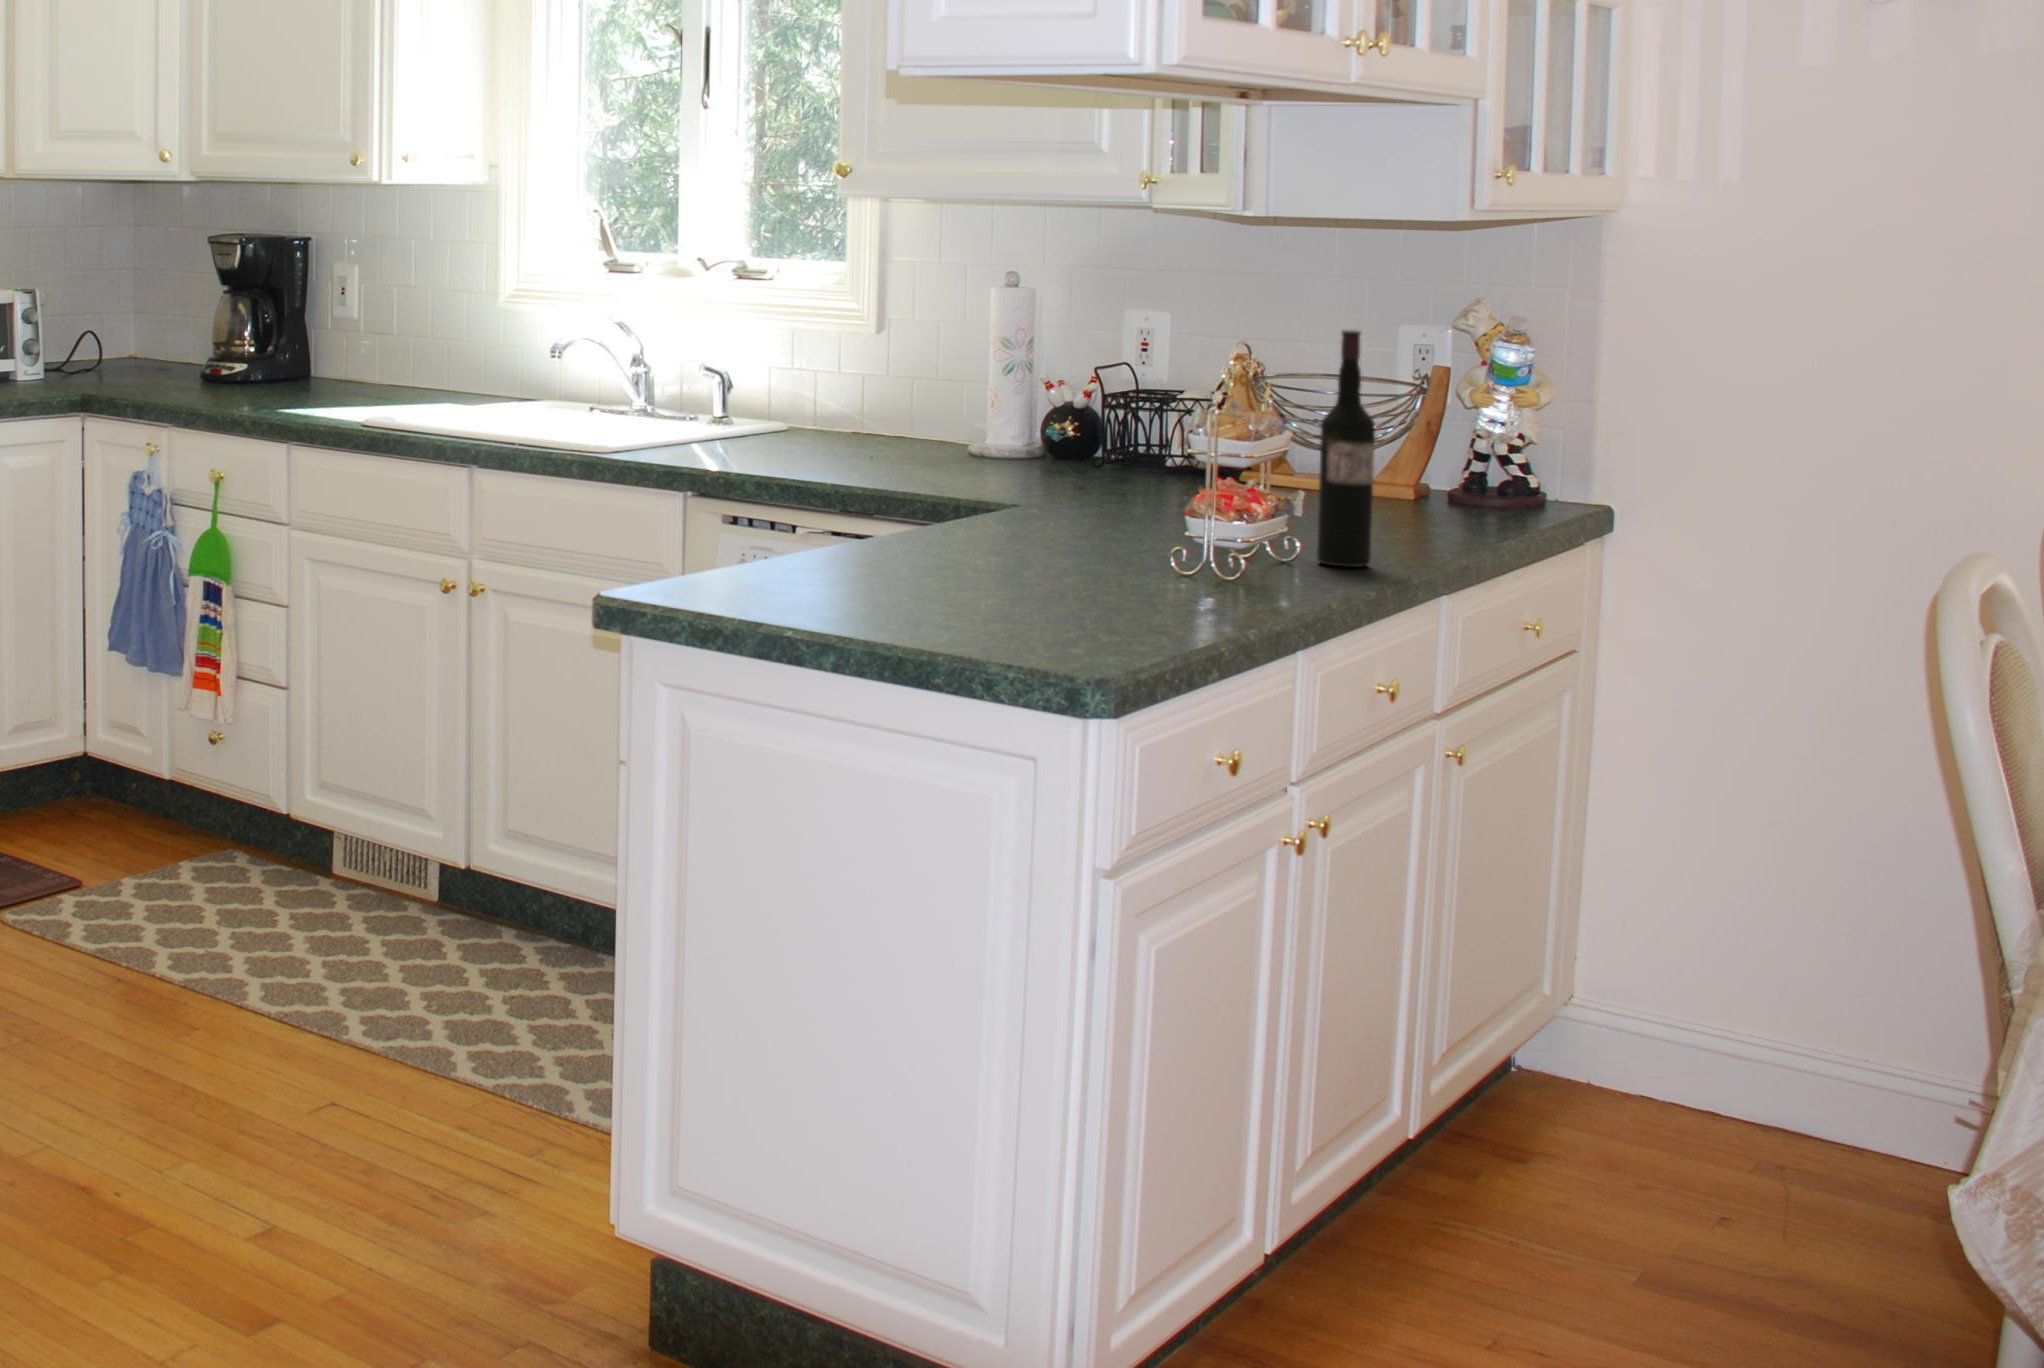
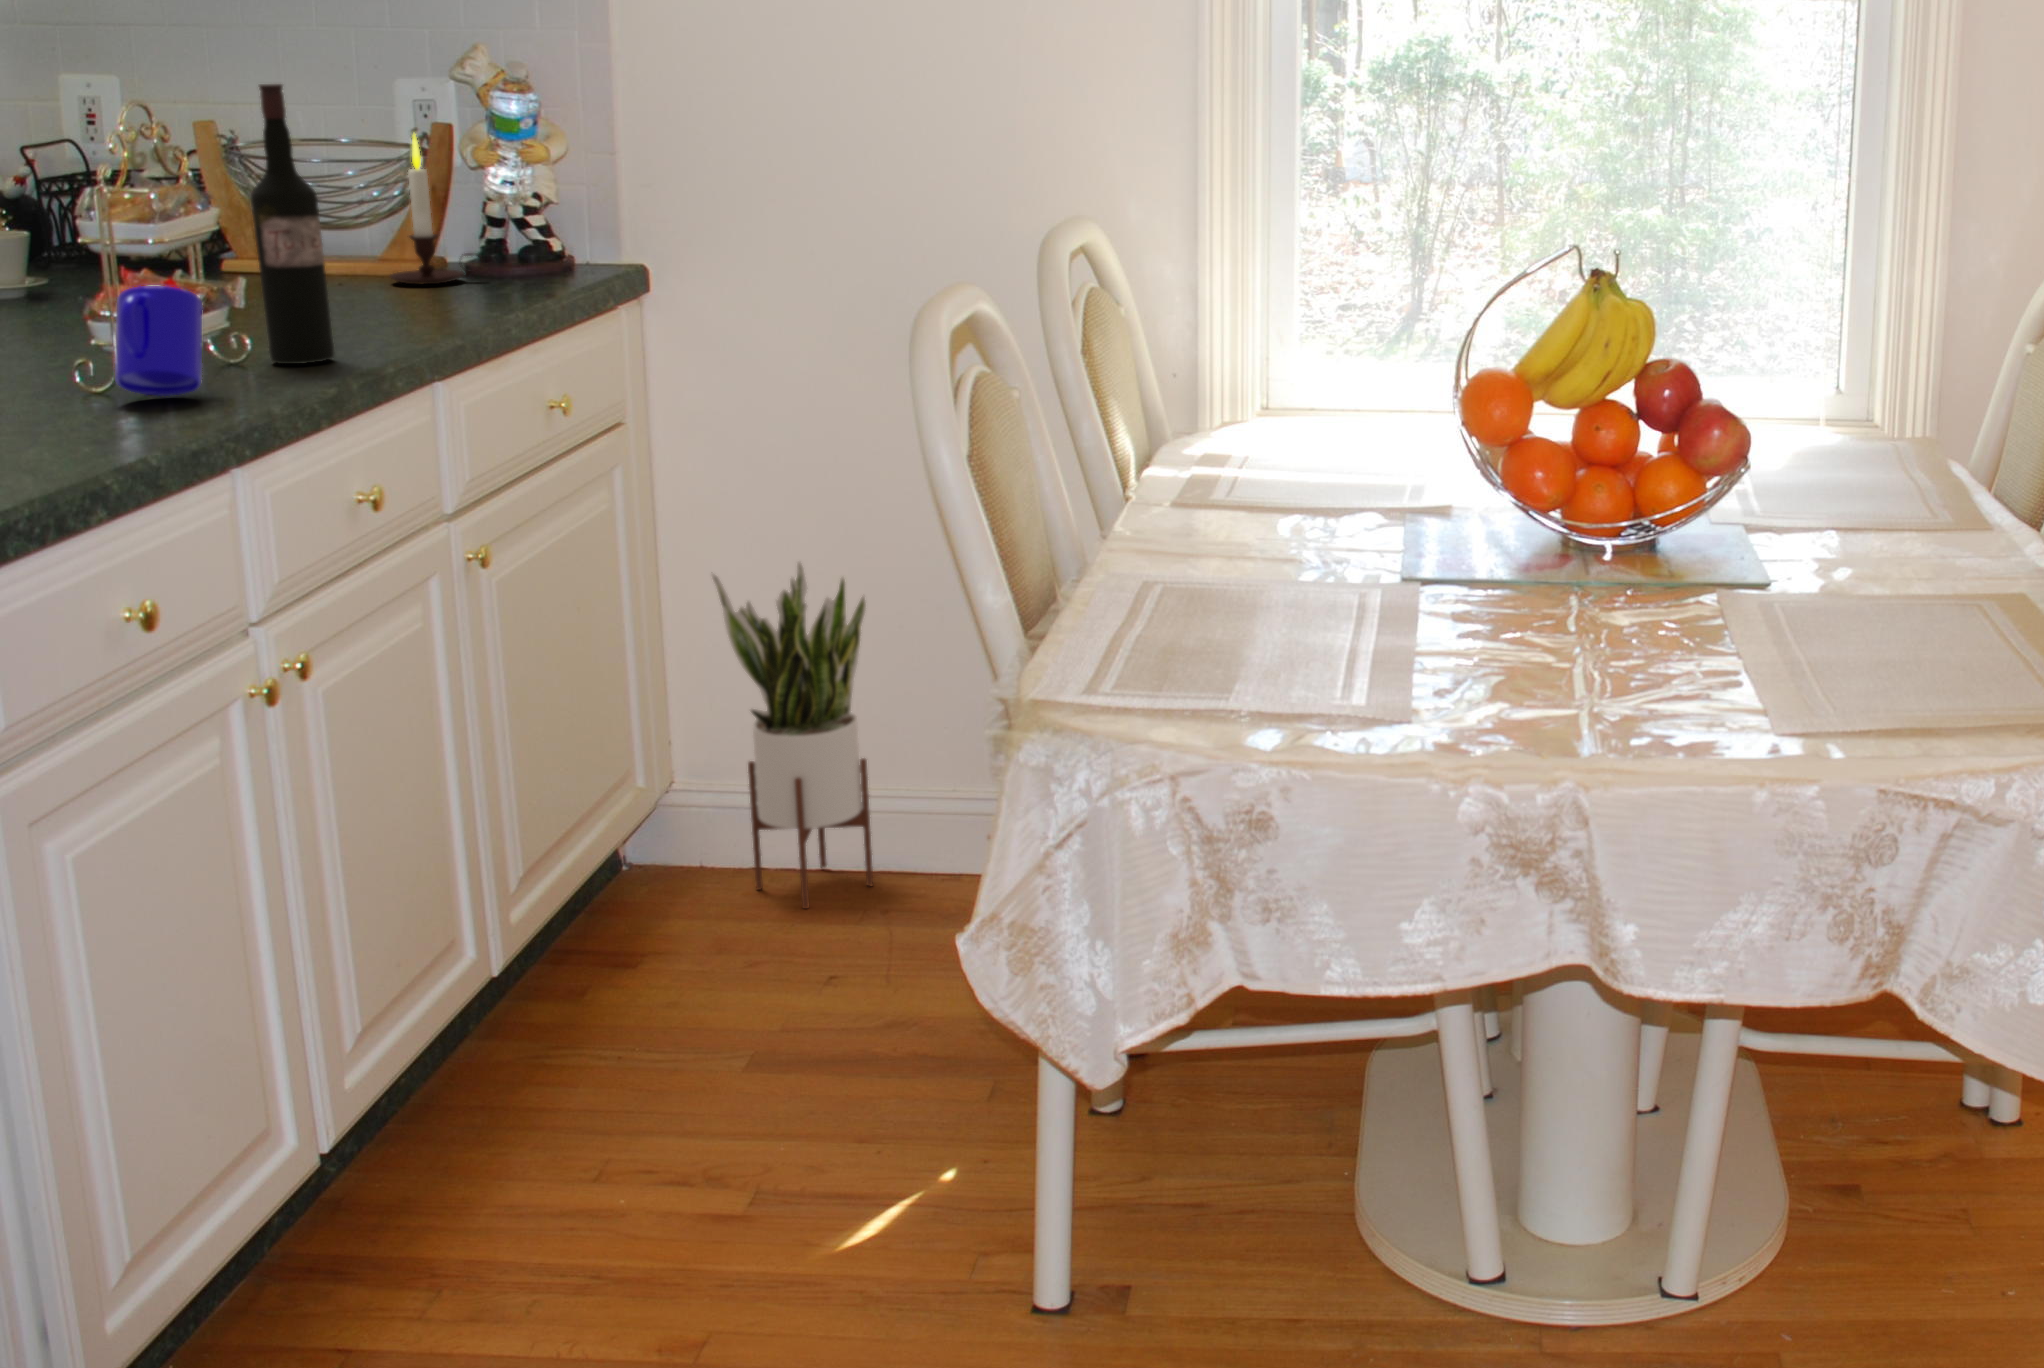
candle: none [1384,374,1467,506] -> present [391,135,479,284]
mug: none [1212,490,1285,582] -> present [115,286,203,396]
potted plant: none [1648,805,1805,1160] -> present [712,562,873,909]

